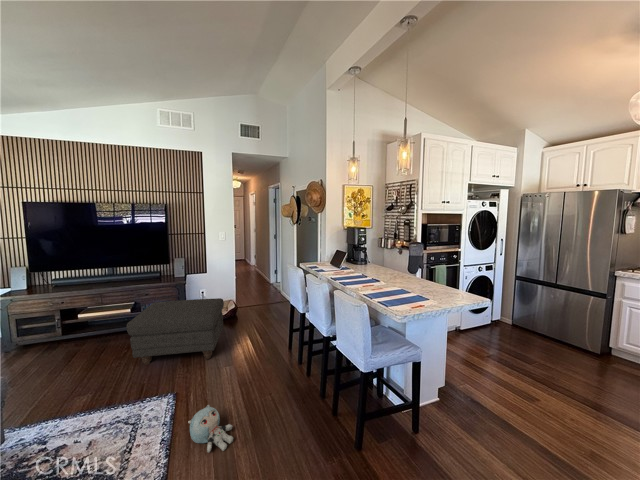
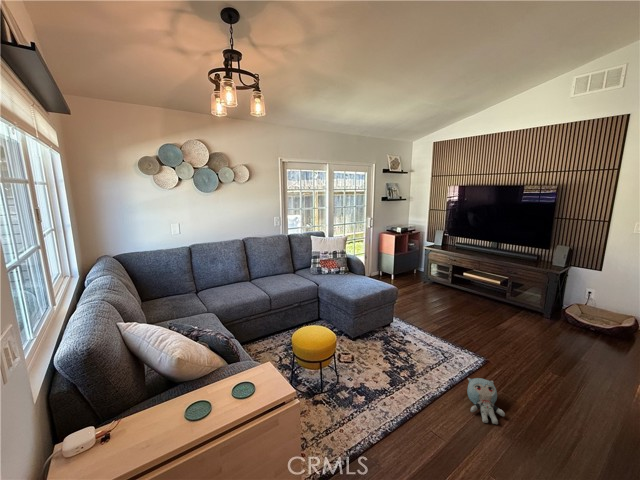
ottoman: present [126,298,224,365] -> none [476,281,592,358]

